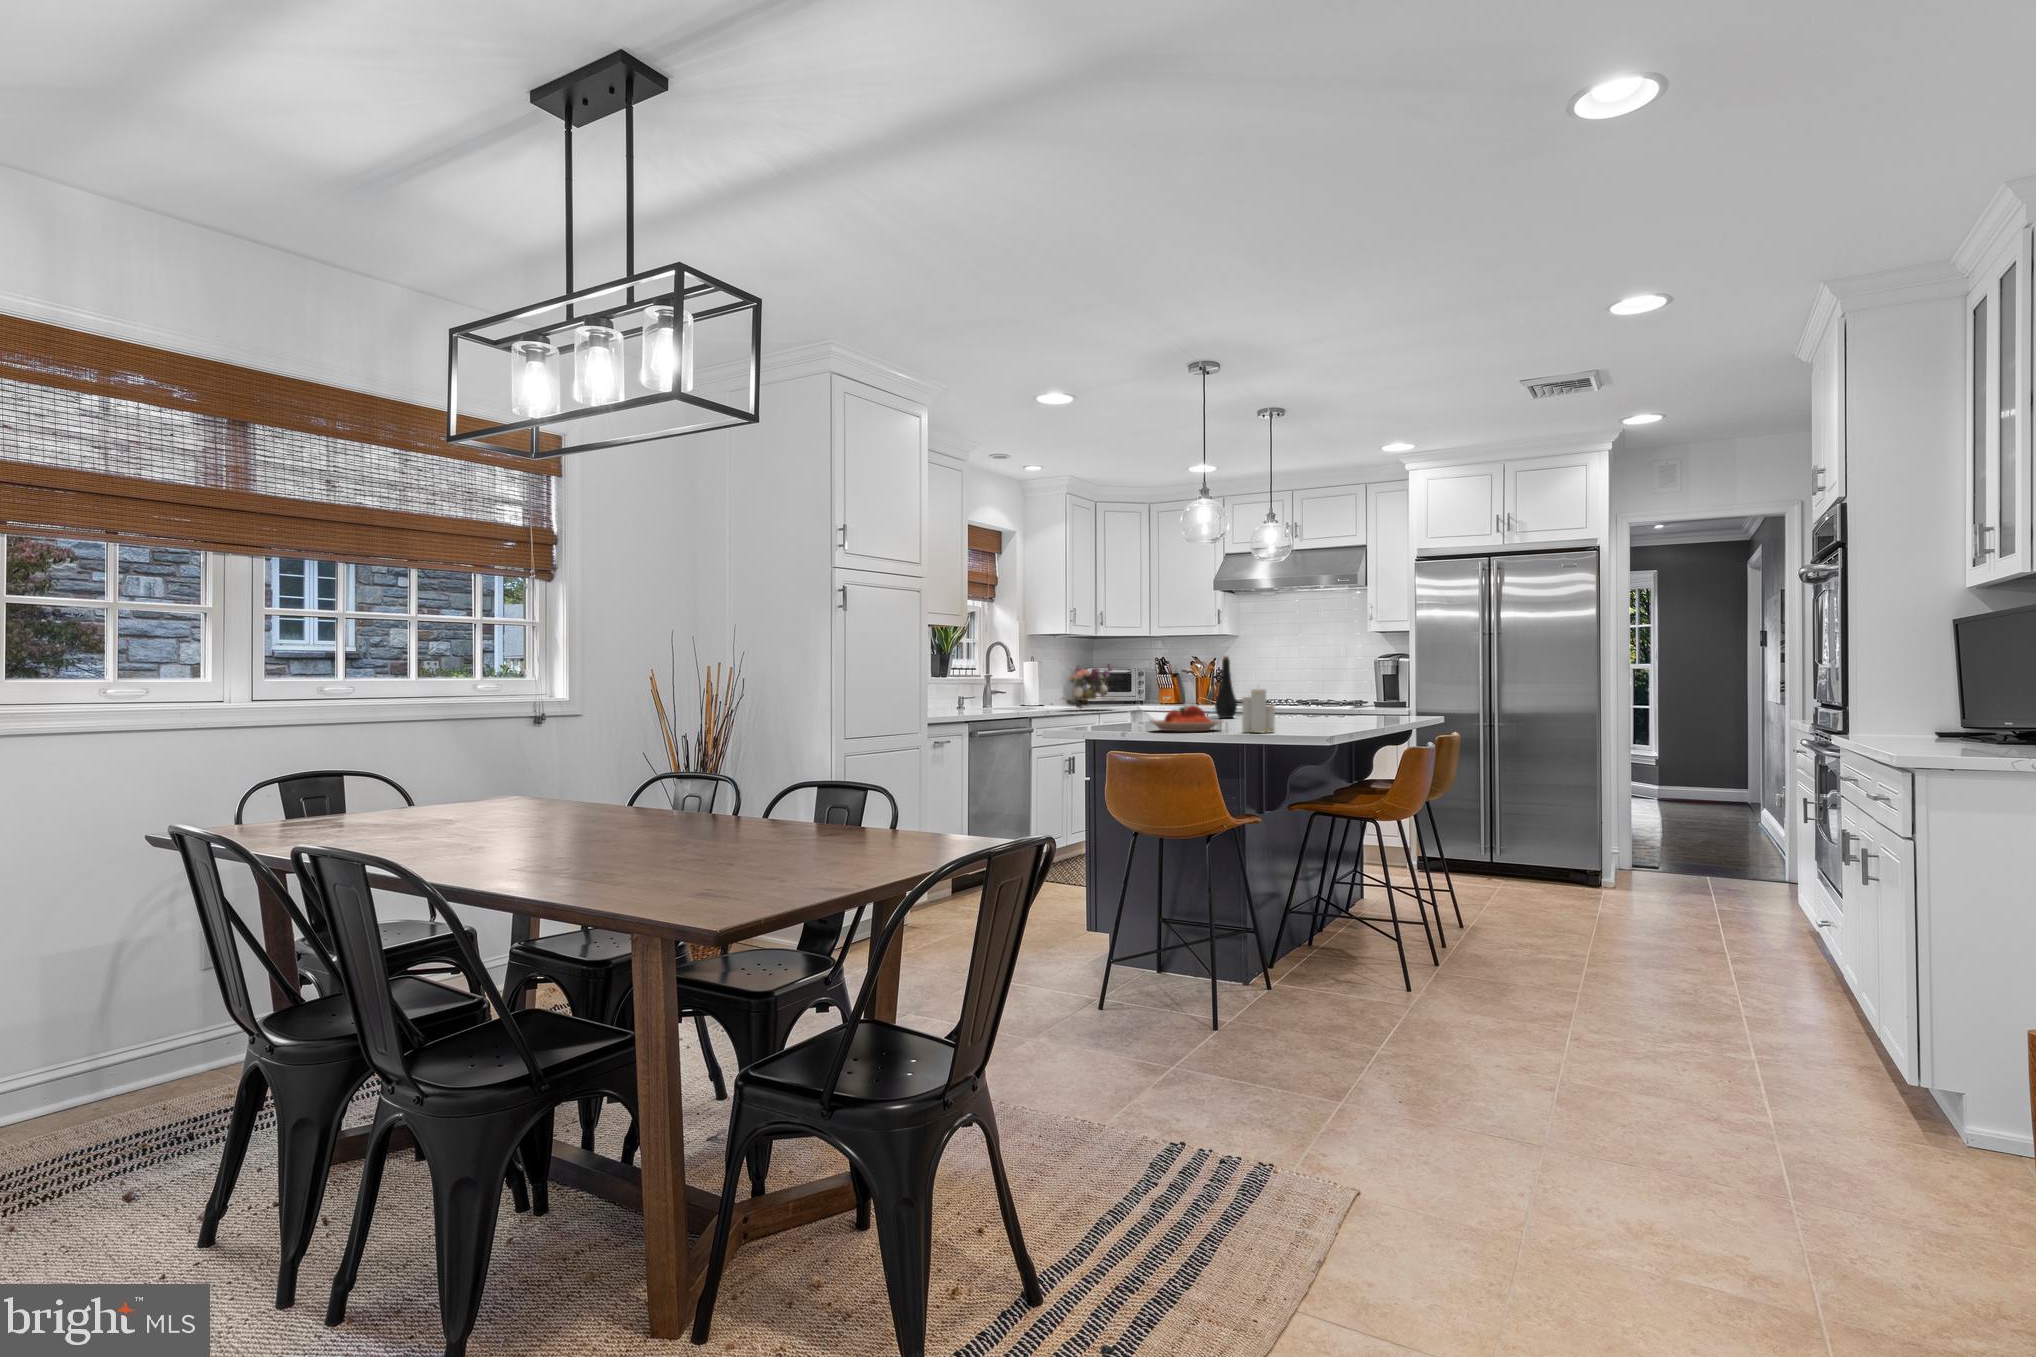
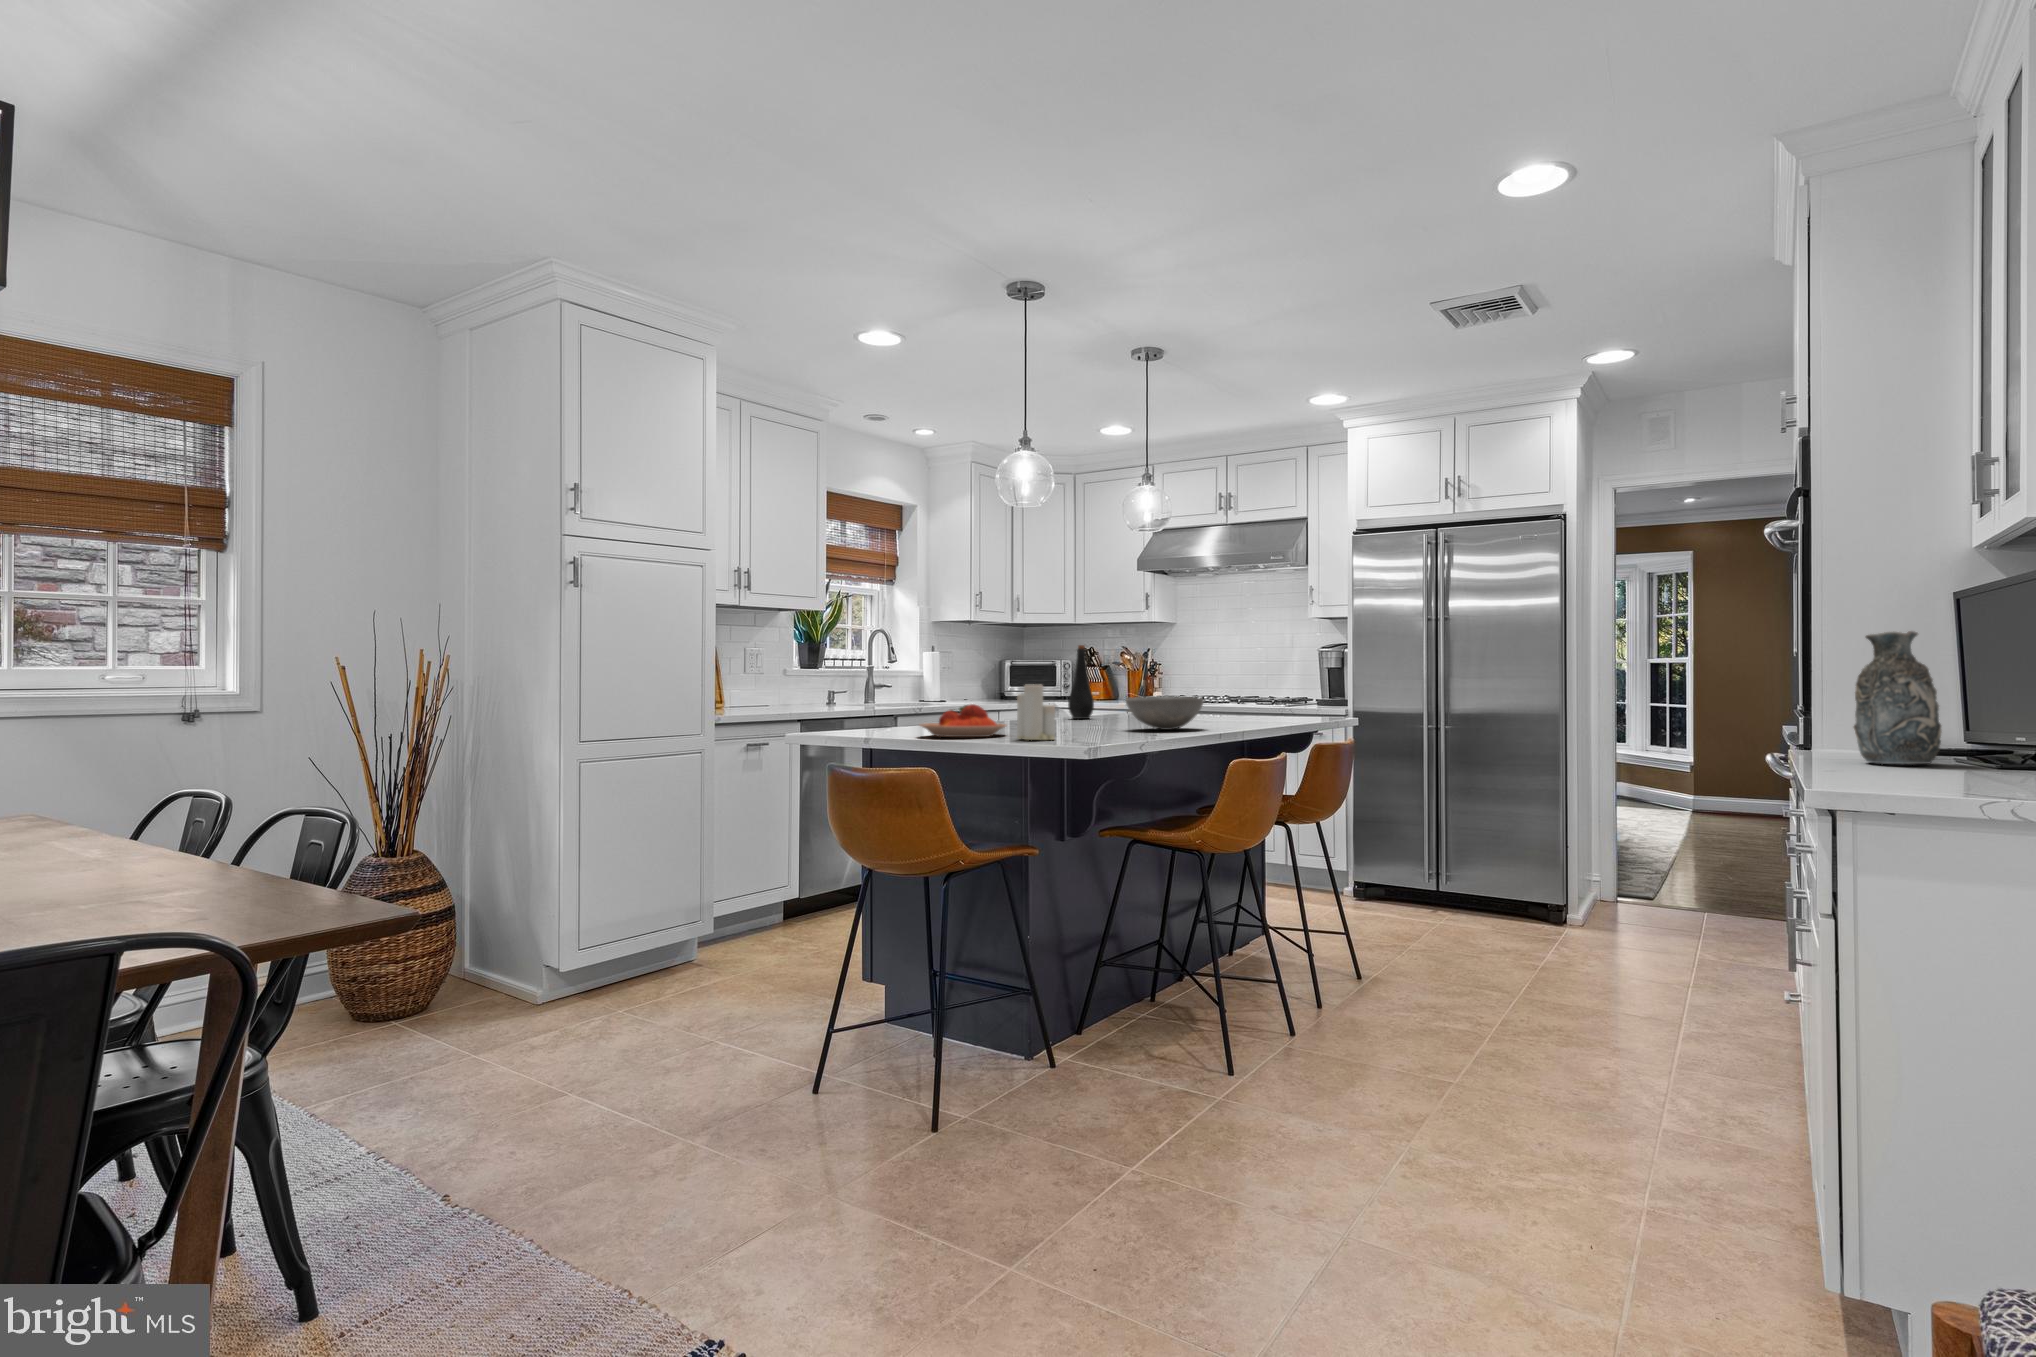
decorative vase: none [1894,649,1956,741] -> present [1854,631,1942,764]
flower arrangement: present [1062,664,1112,708] -> none [947,653,1018,707]
bowl: none [1303,699,1368,725] -> present [1126,697,1204,730]

